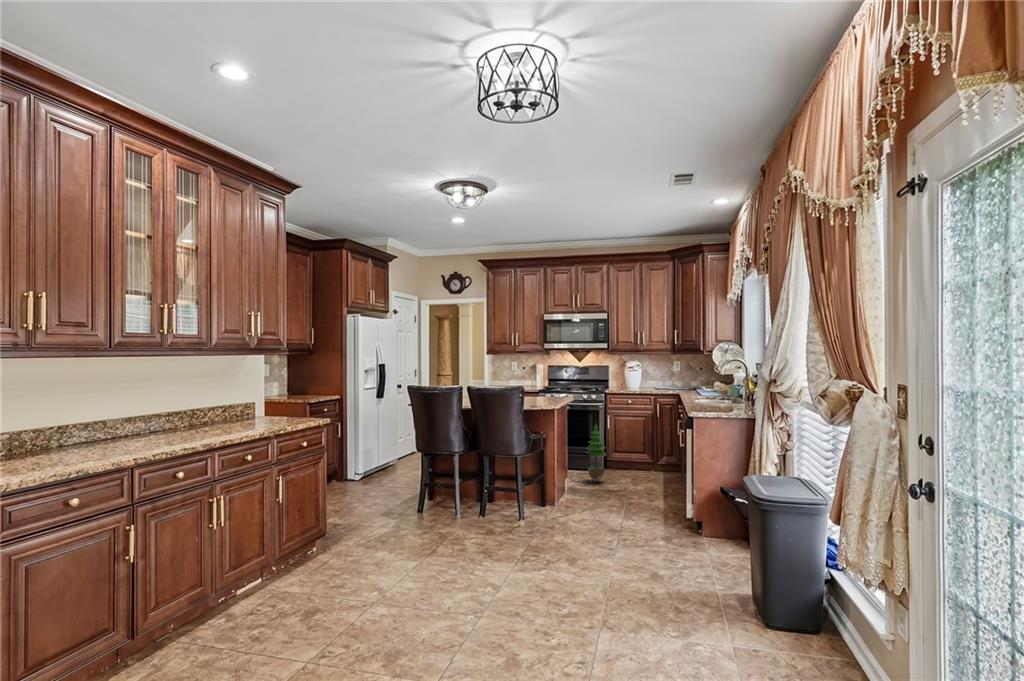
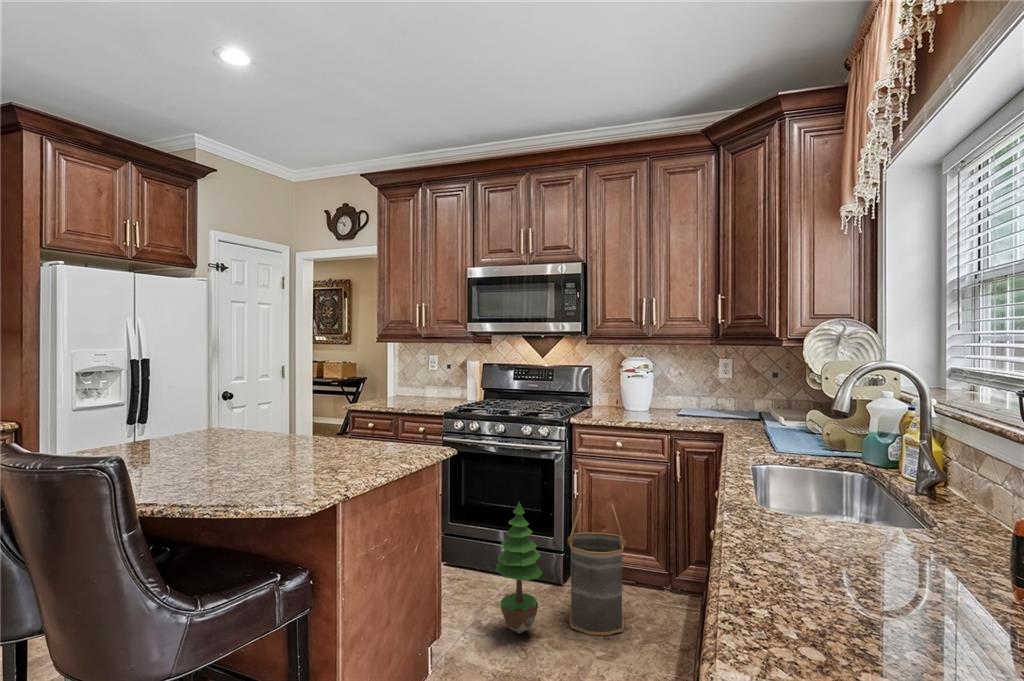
basket: none [614,425,640,481] -> present [568,503,626,635]

